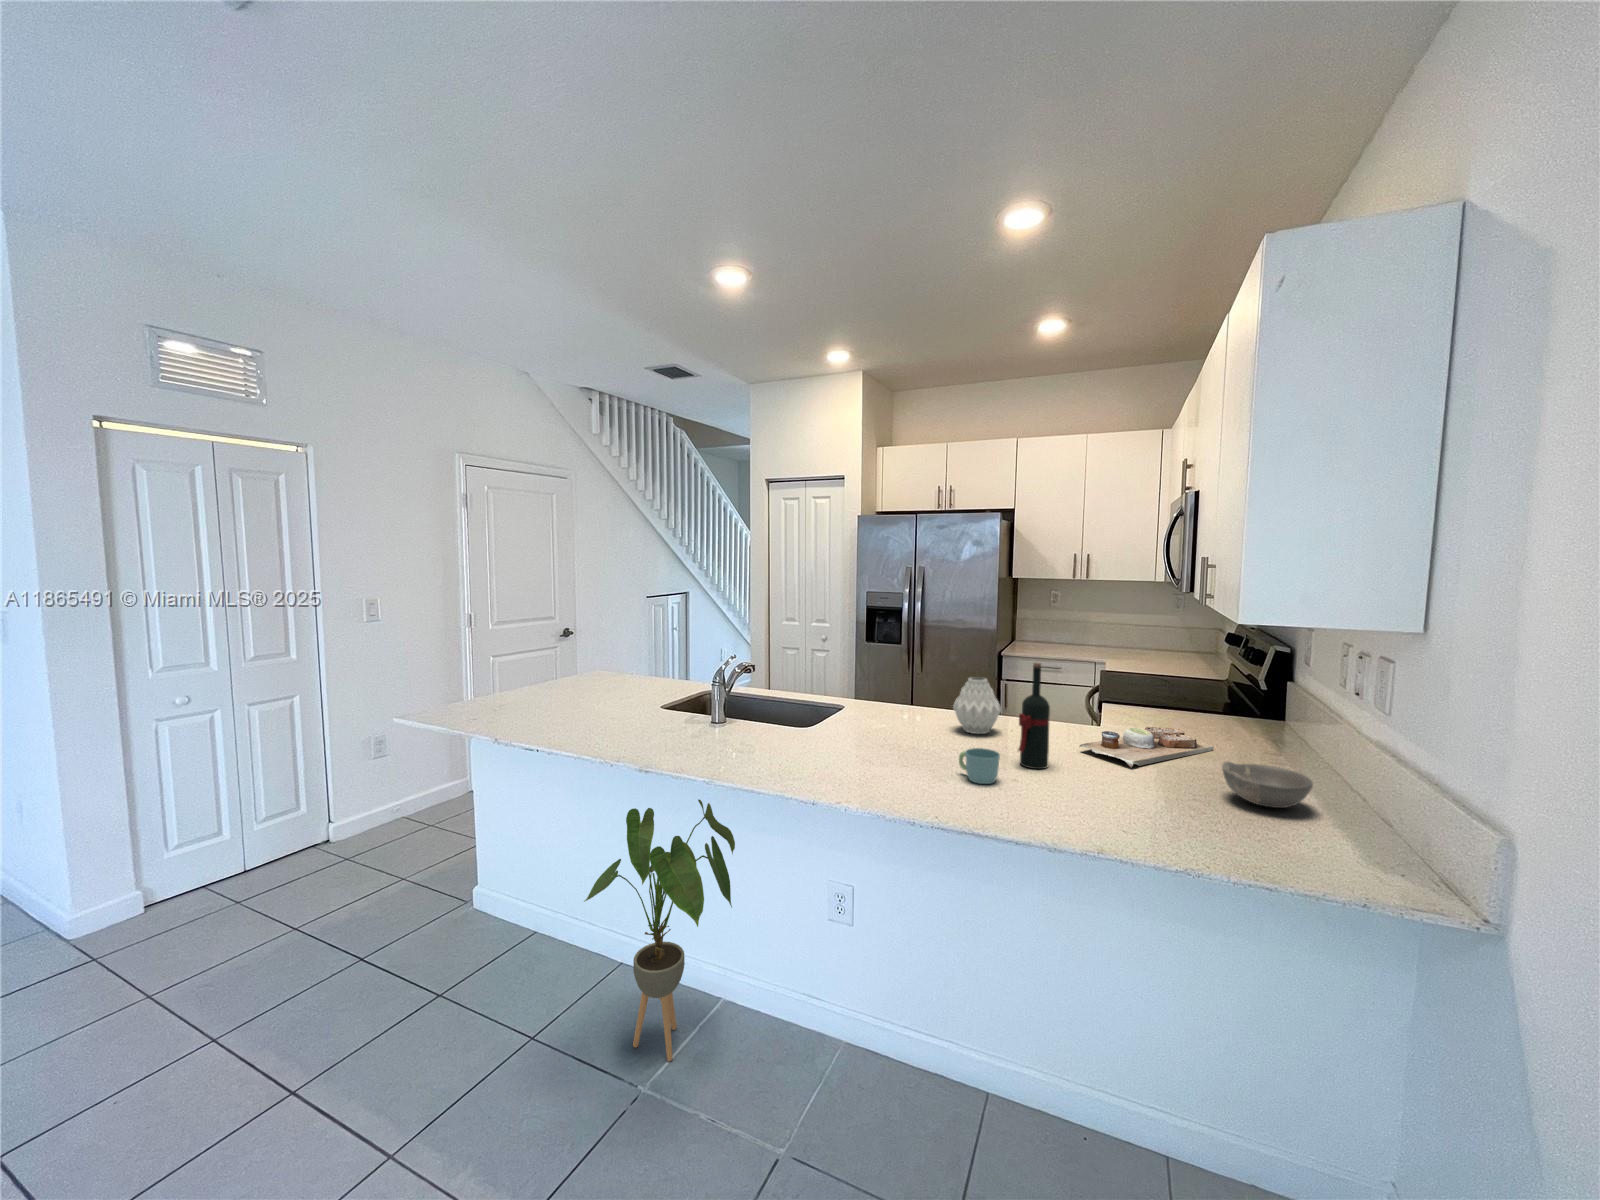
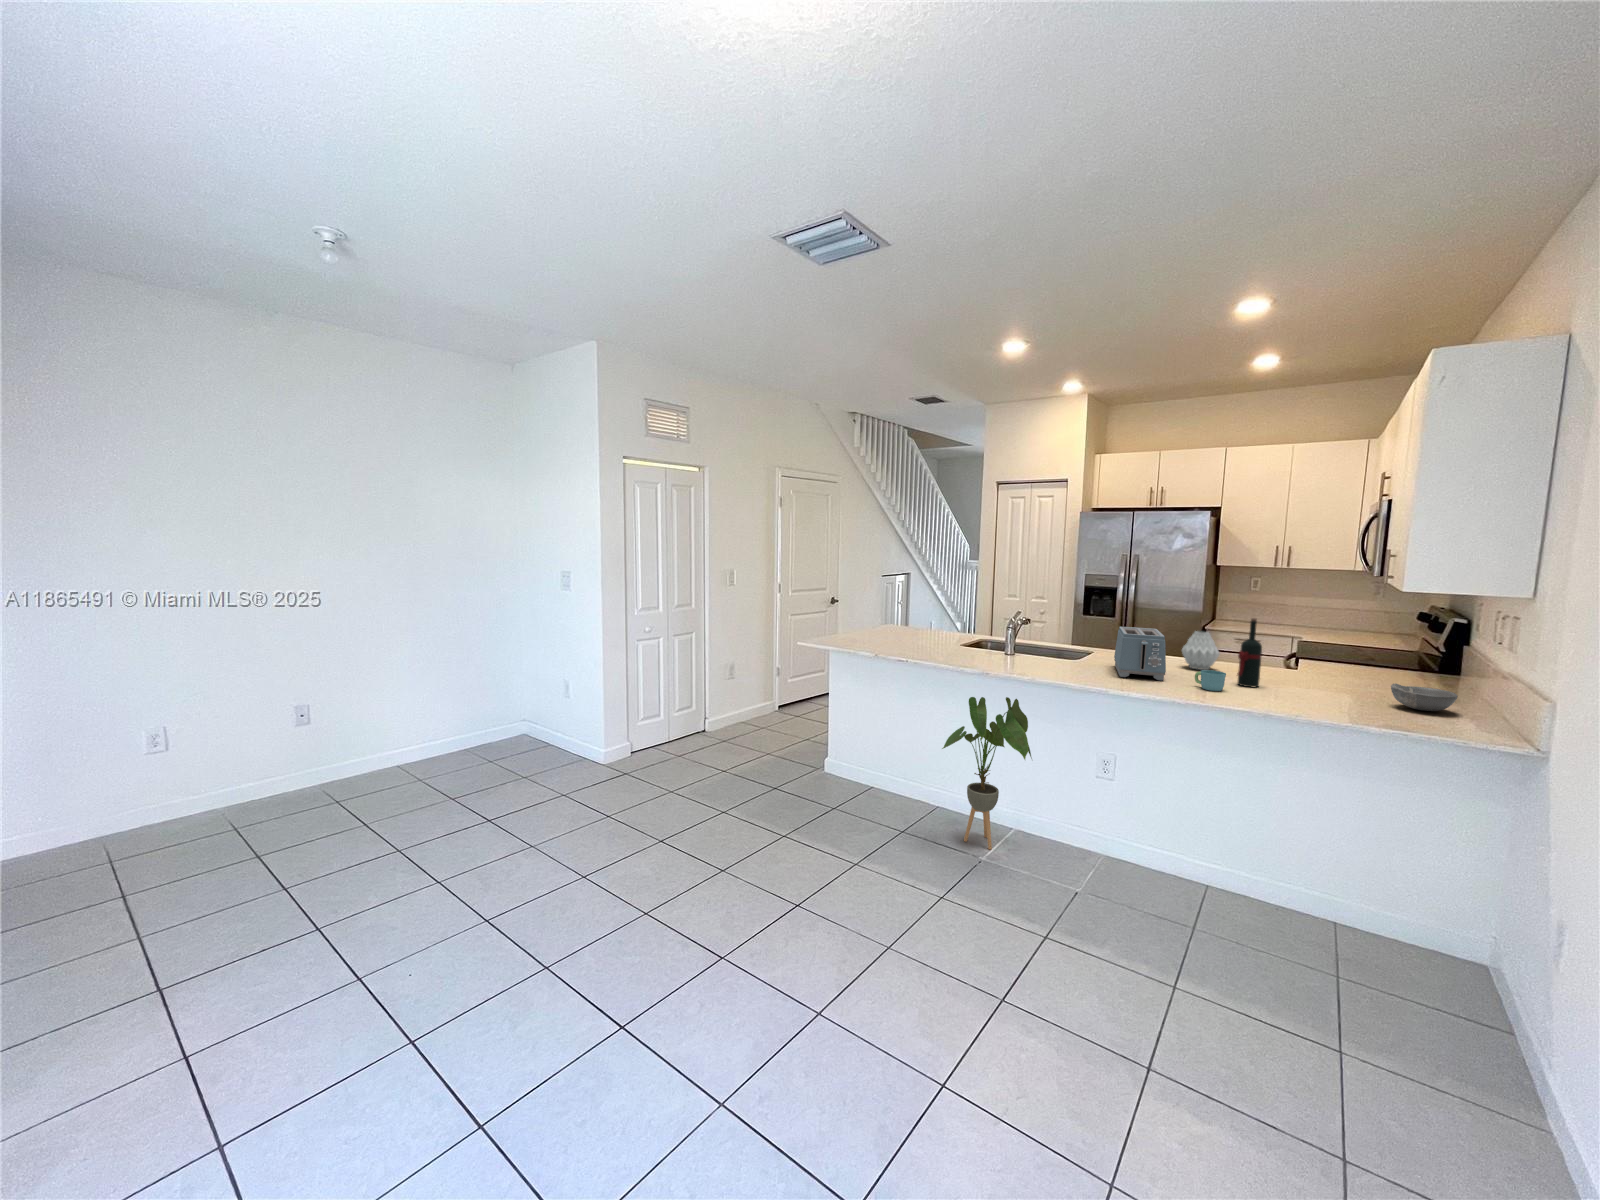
toaster: none [855,676,921,764] -> present [1114,627,1166,681]
cutting board: present [1080,727,1213,768] -> none [1282,669,1391,690]

